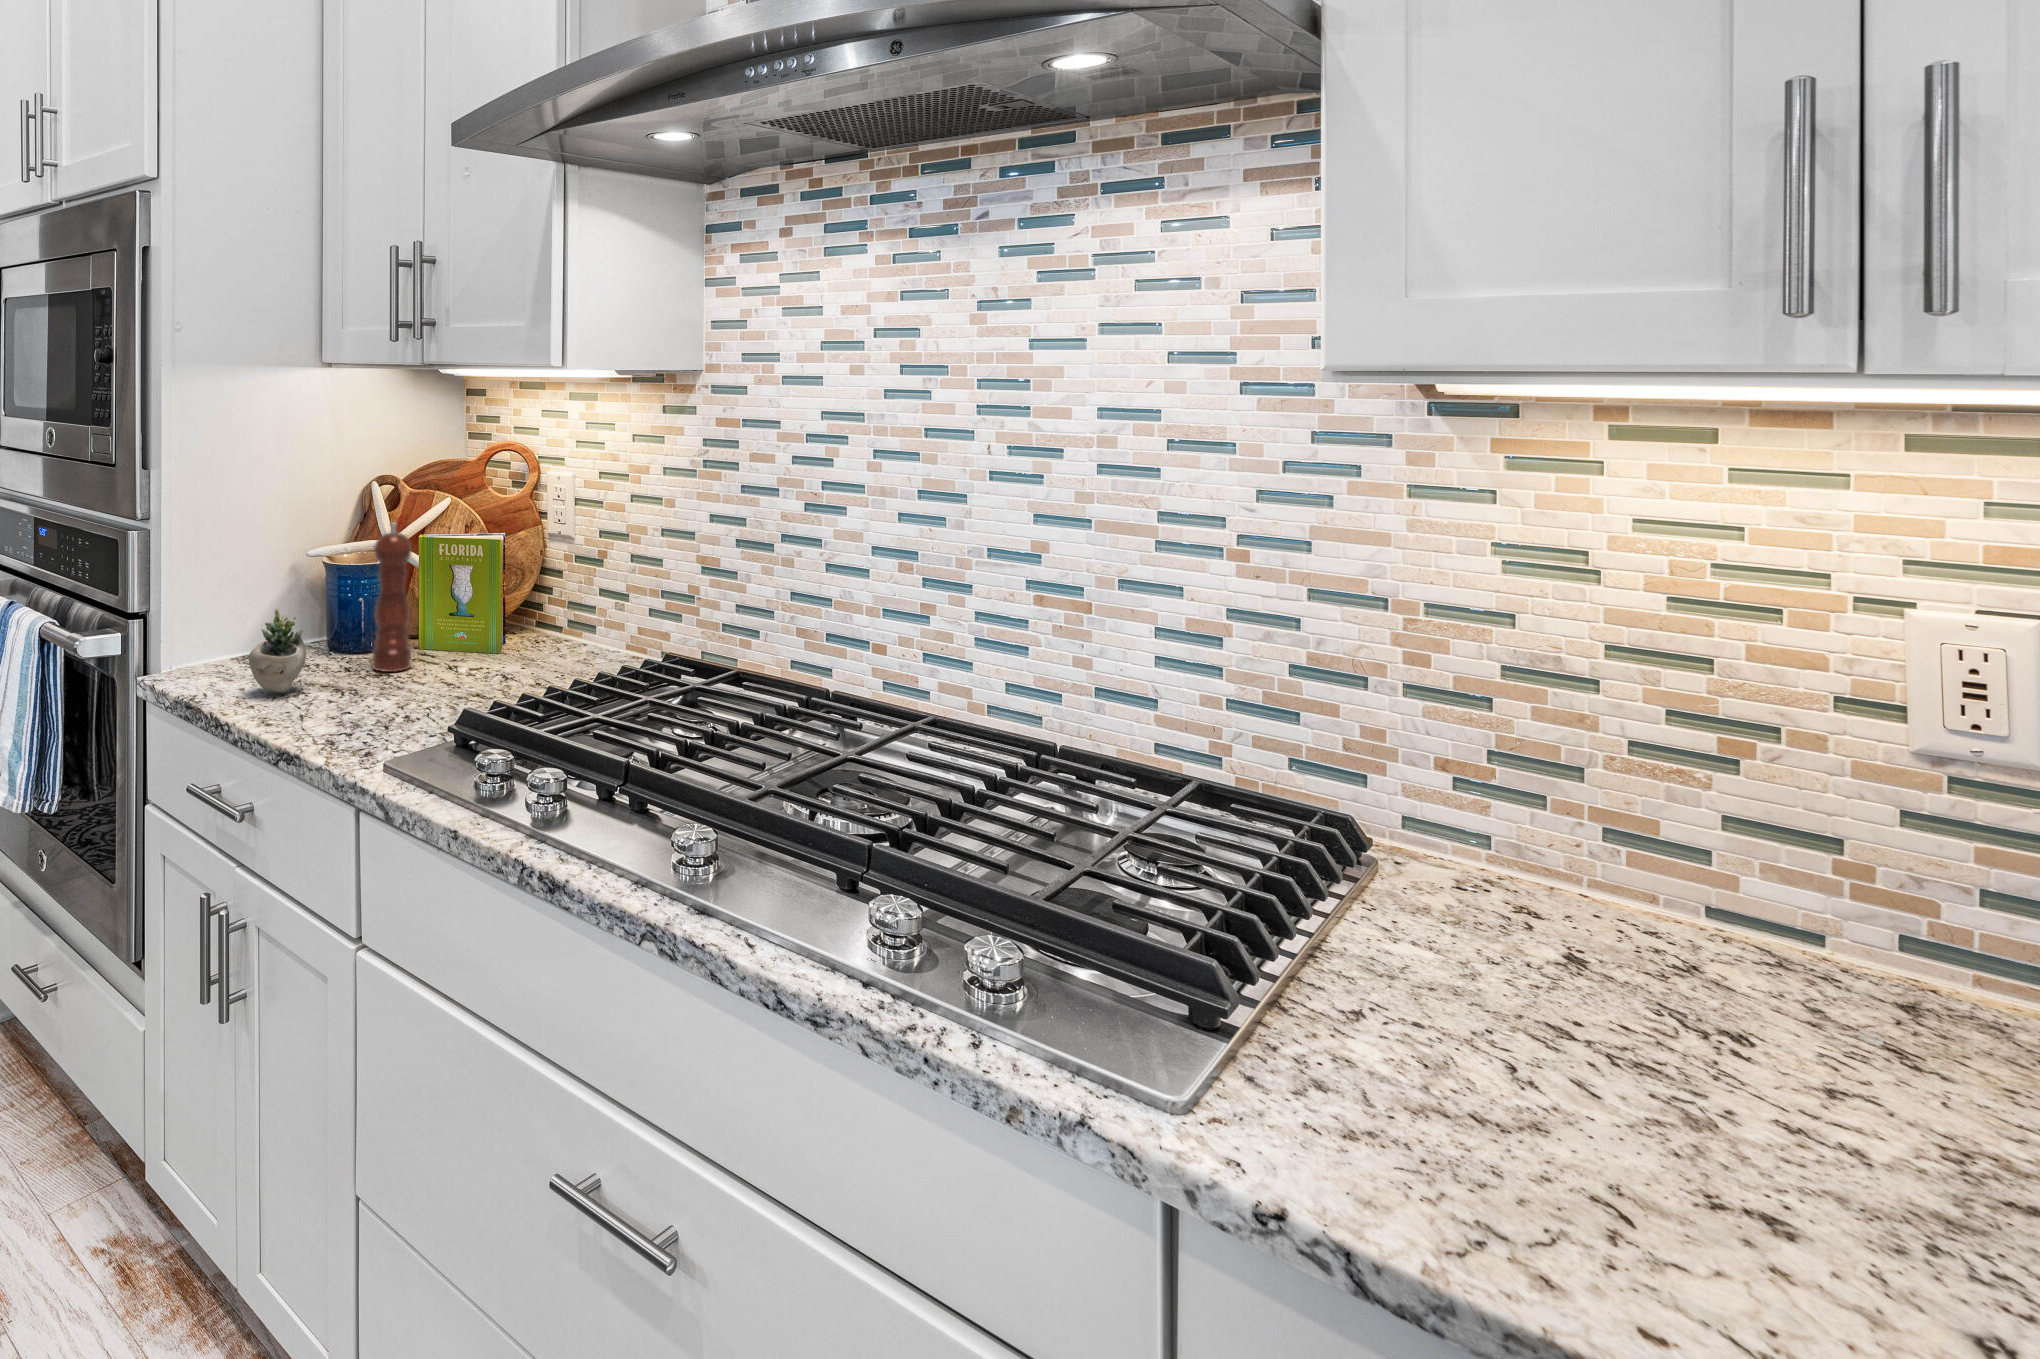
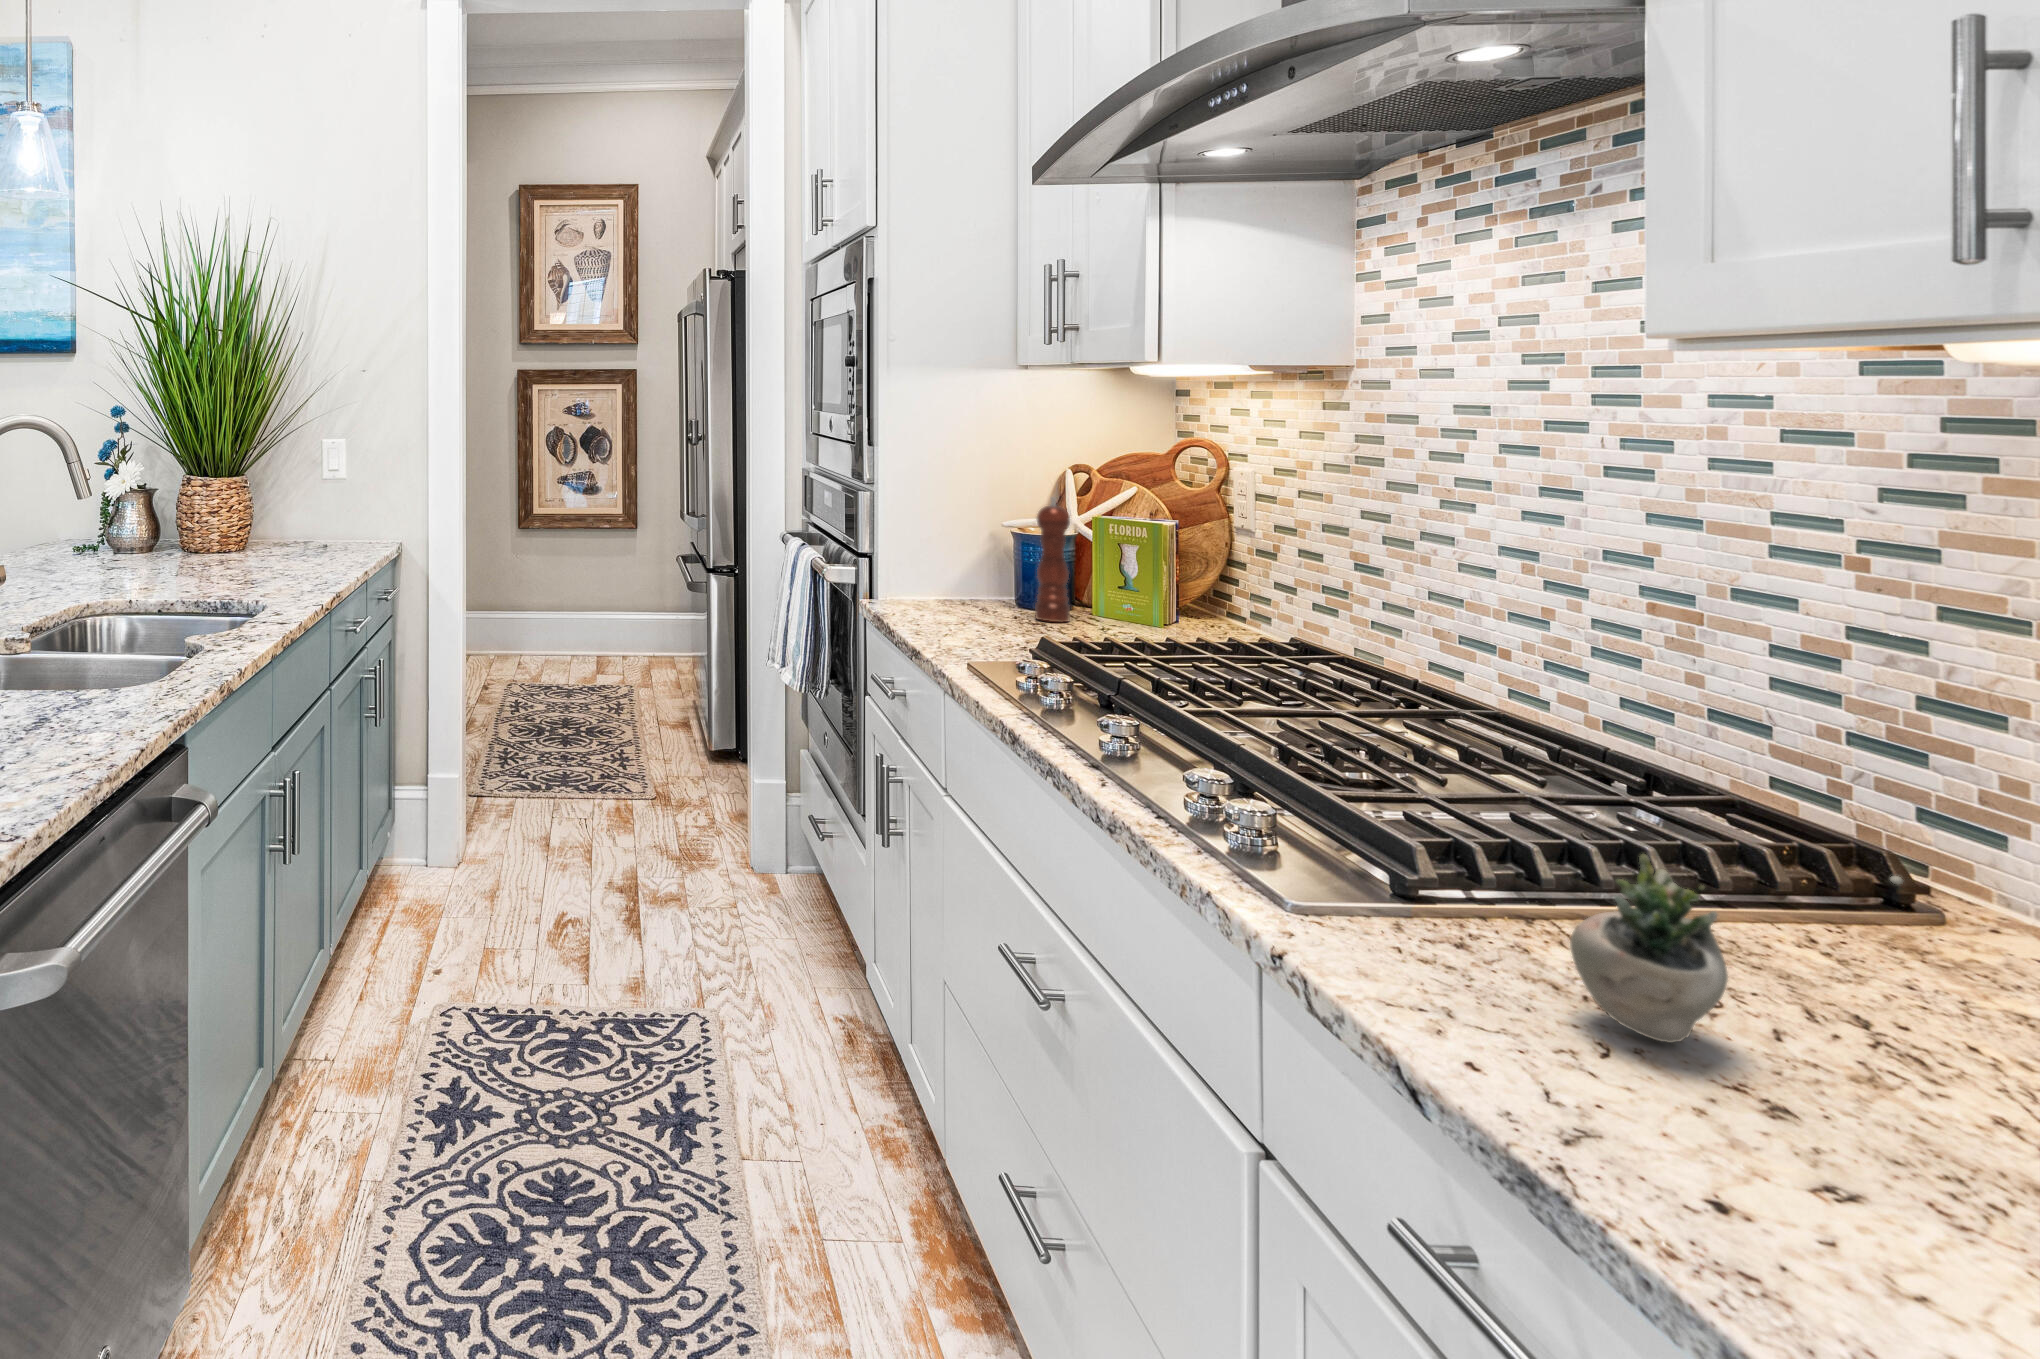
succulent plant: present [249,598,363,693] -> present [1570,854,1903,1043]

